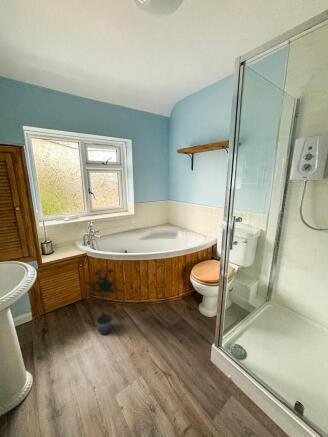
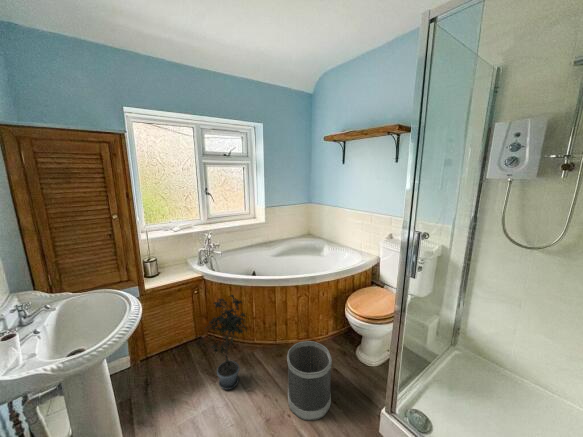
wastebasket: none [146,299,178,354] -> present [287,341,332,421]

